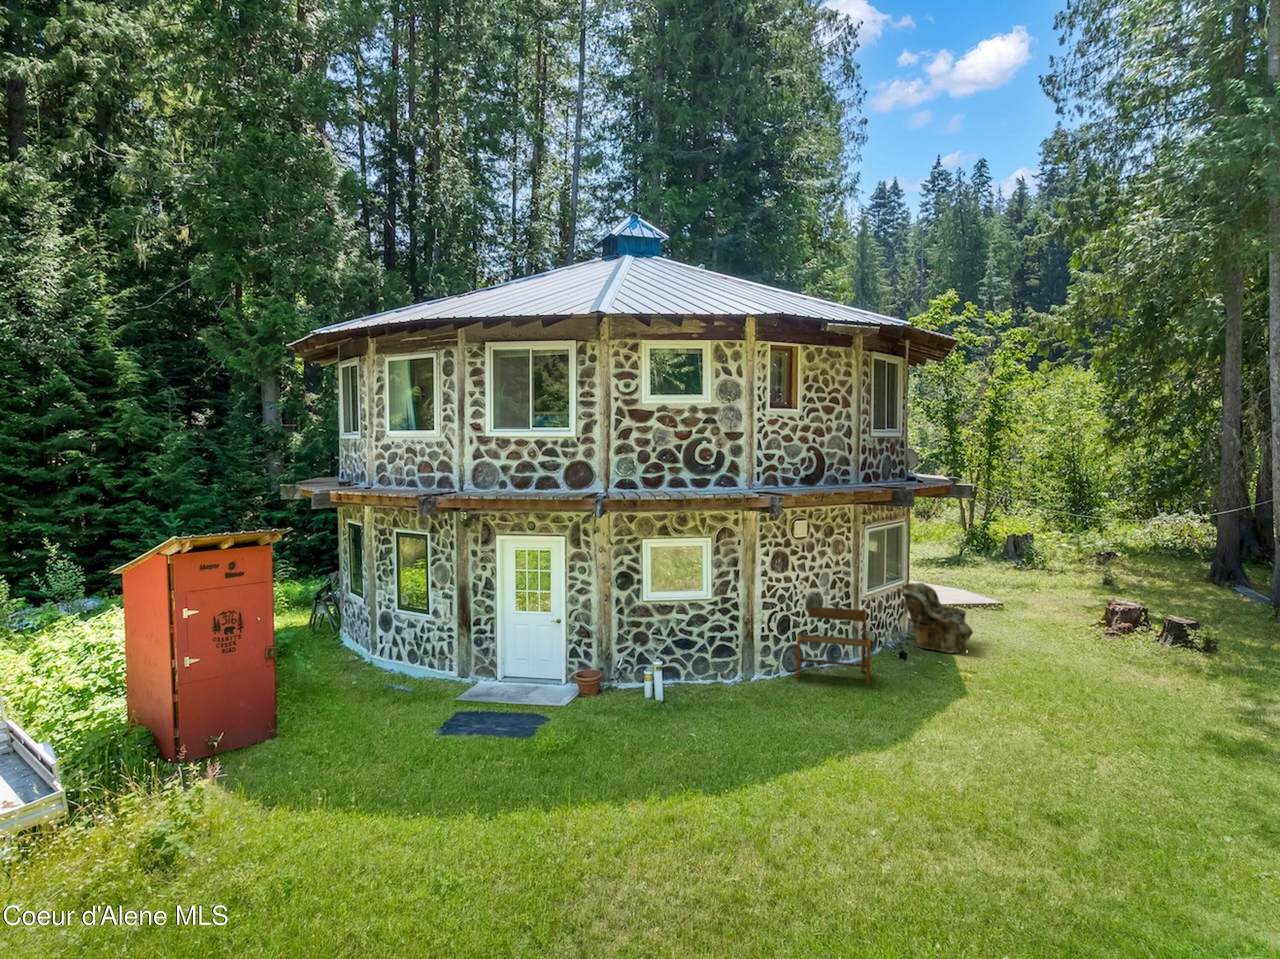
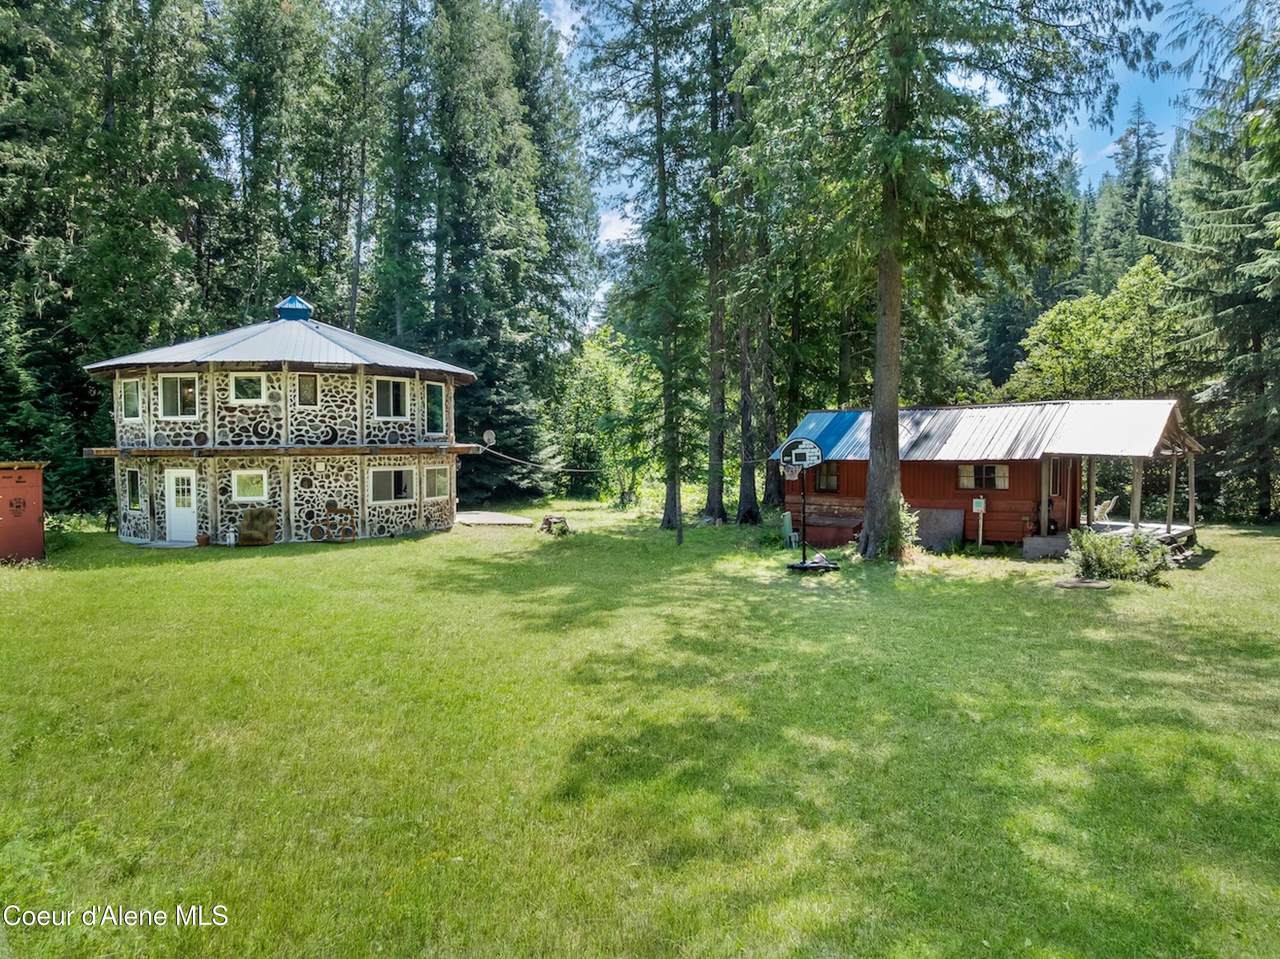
armchair: present [903,583,973,653] -> present [237,507,278,545]

